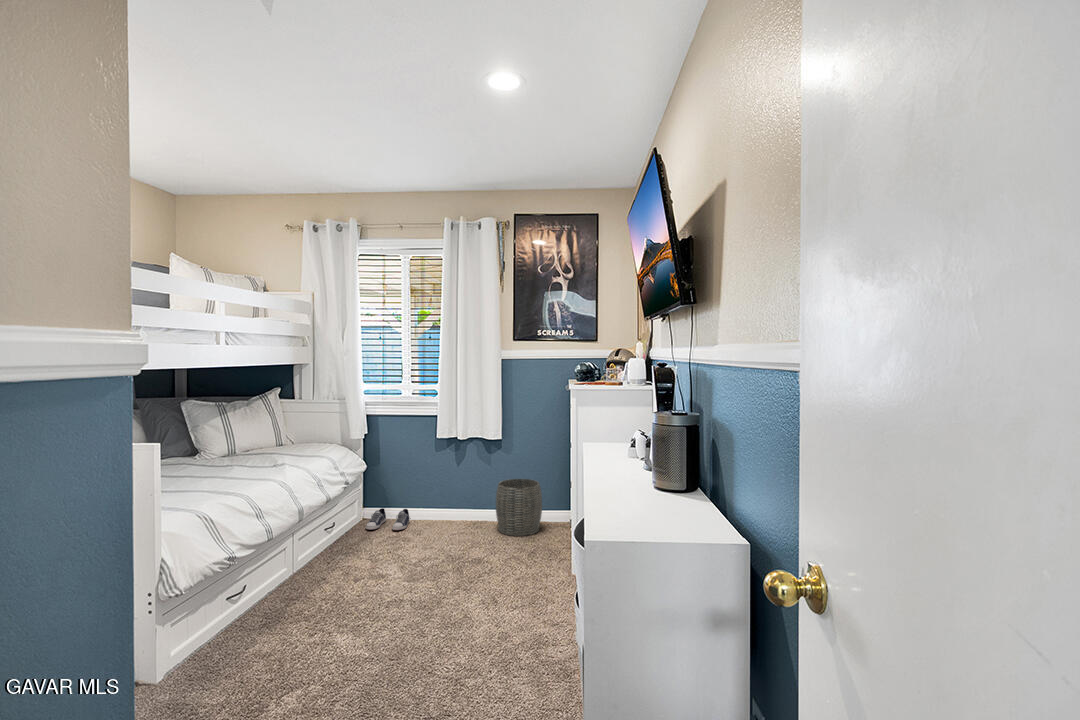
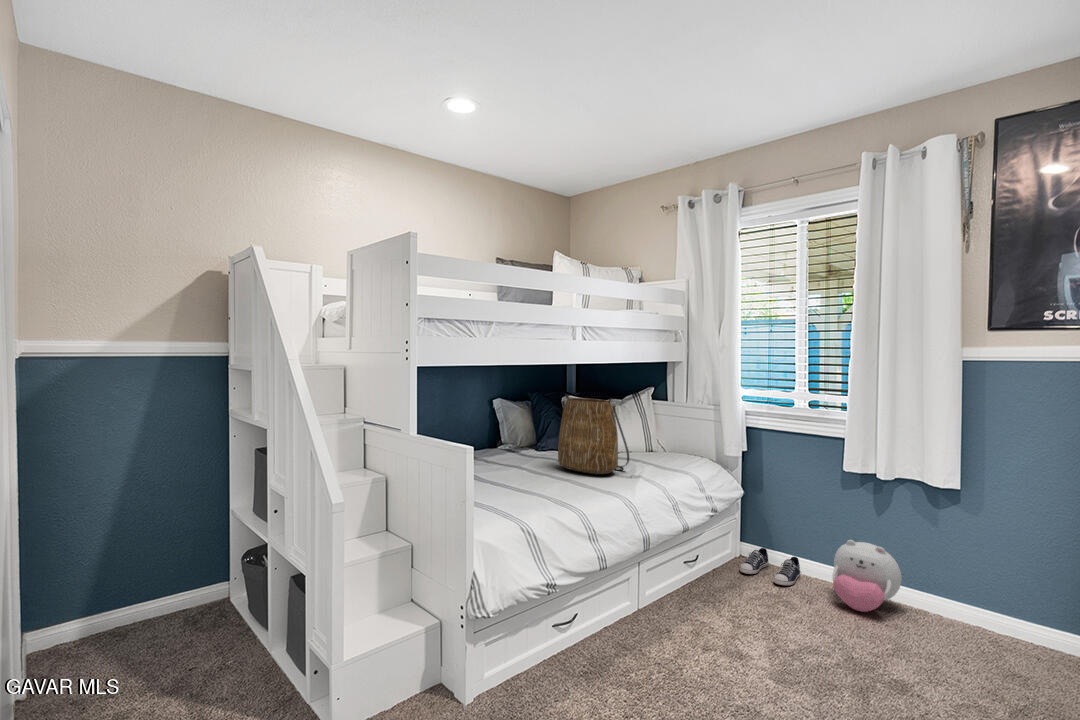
tote bag: none [197,397,274,469] -> present [558,394,629,474]
woven basket: present [496,479,542,536] -> none [944,556,1047,666]
plush toy: none [432,485,473,532] -> present [832,540,902,612]

